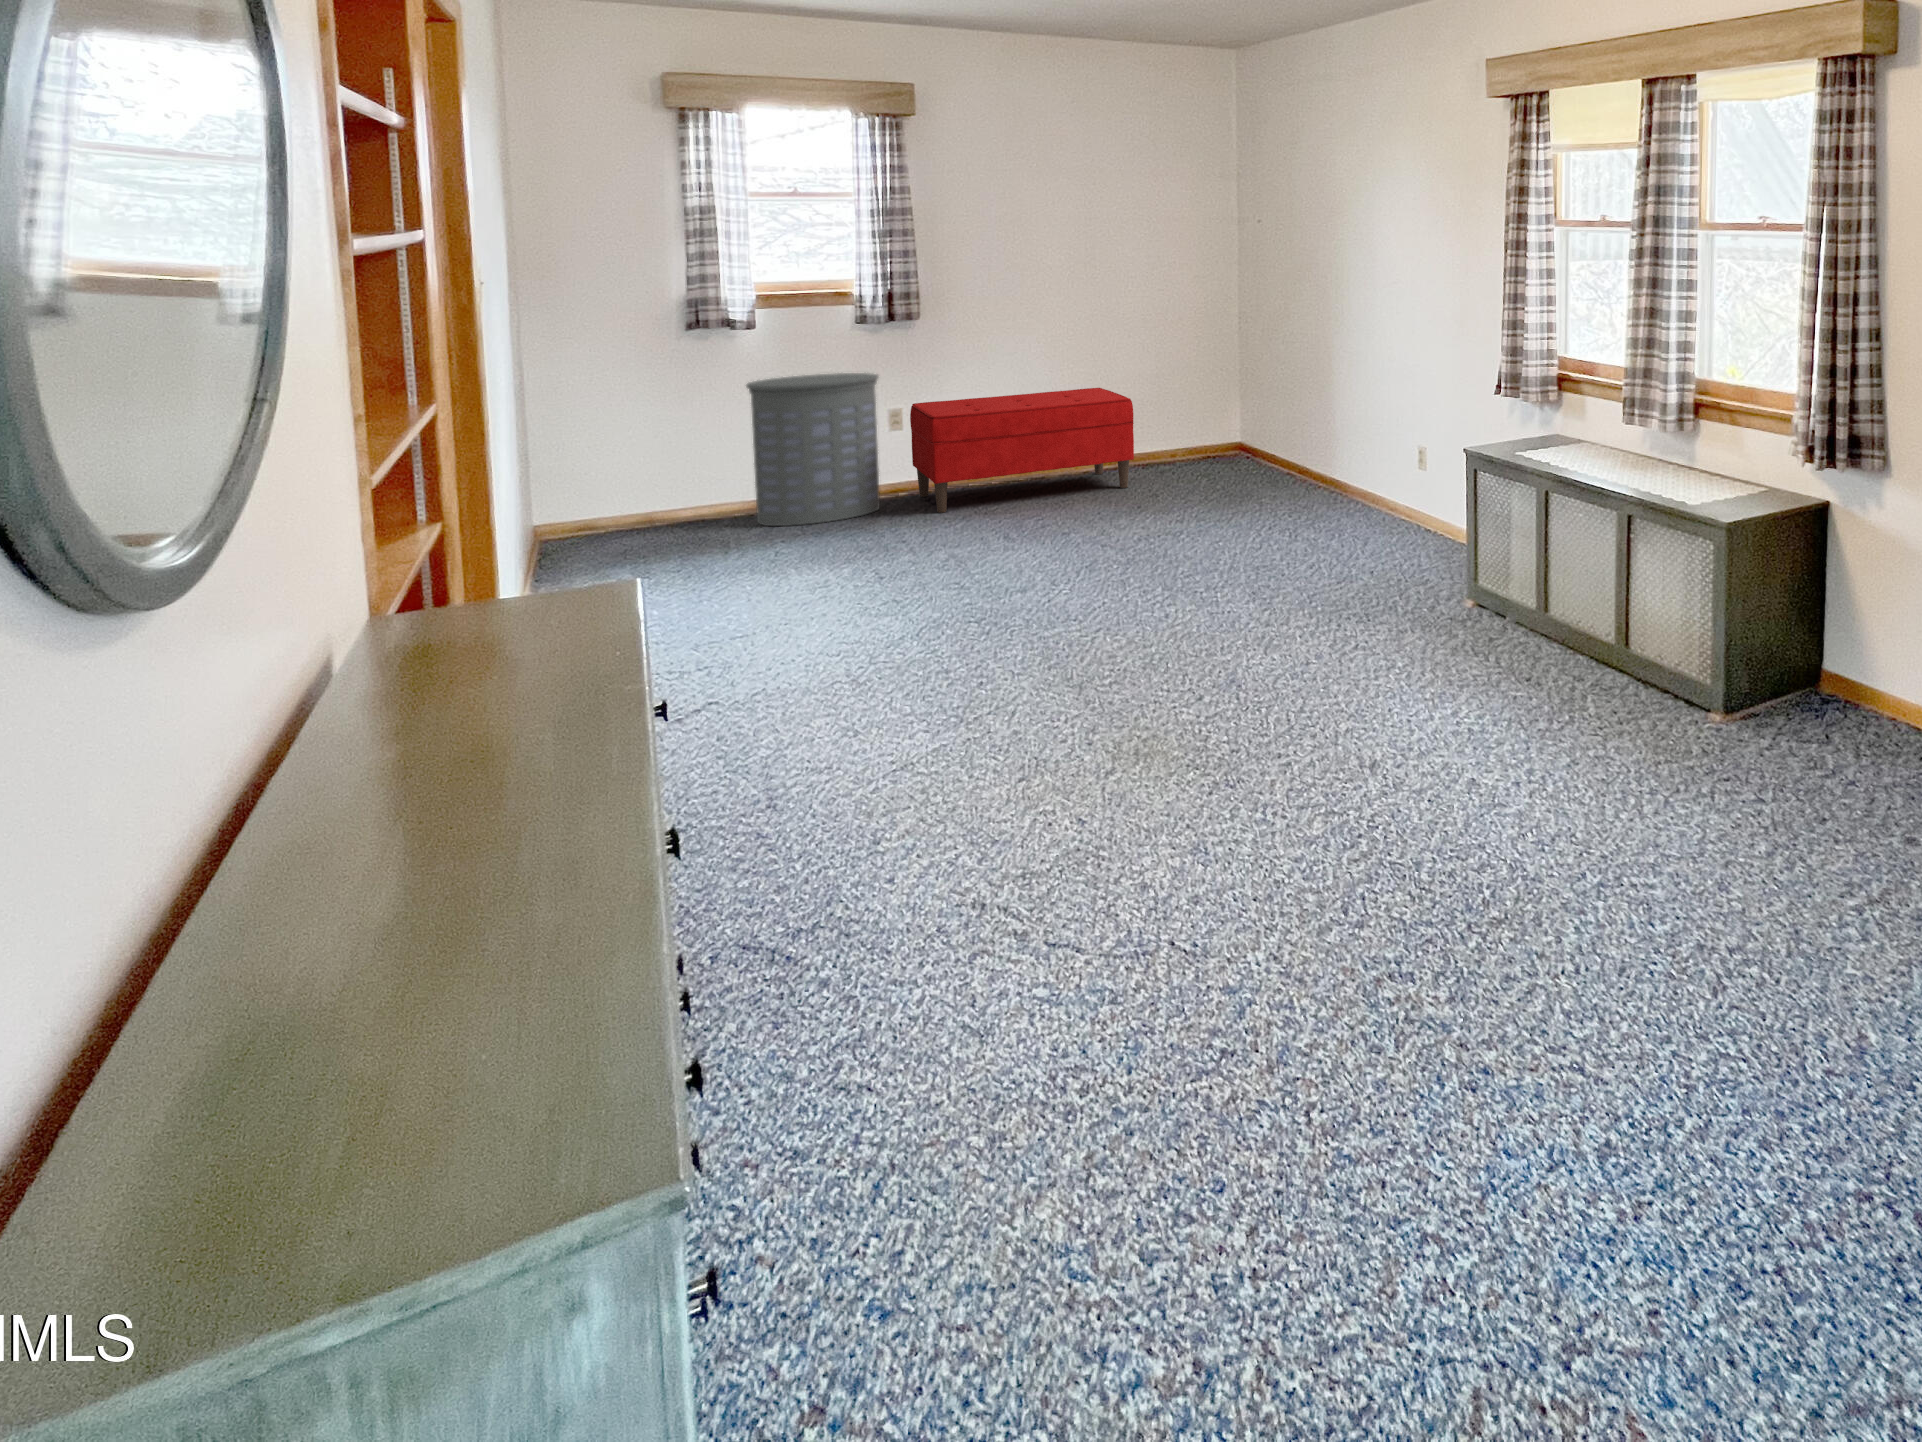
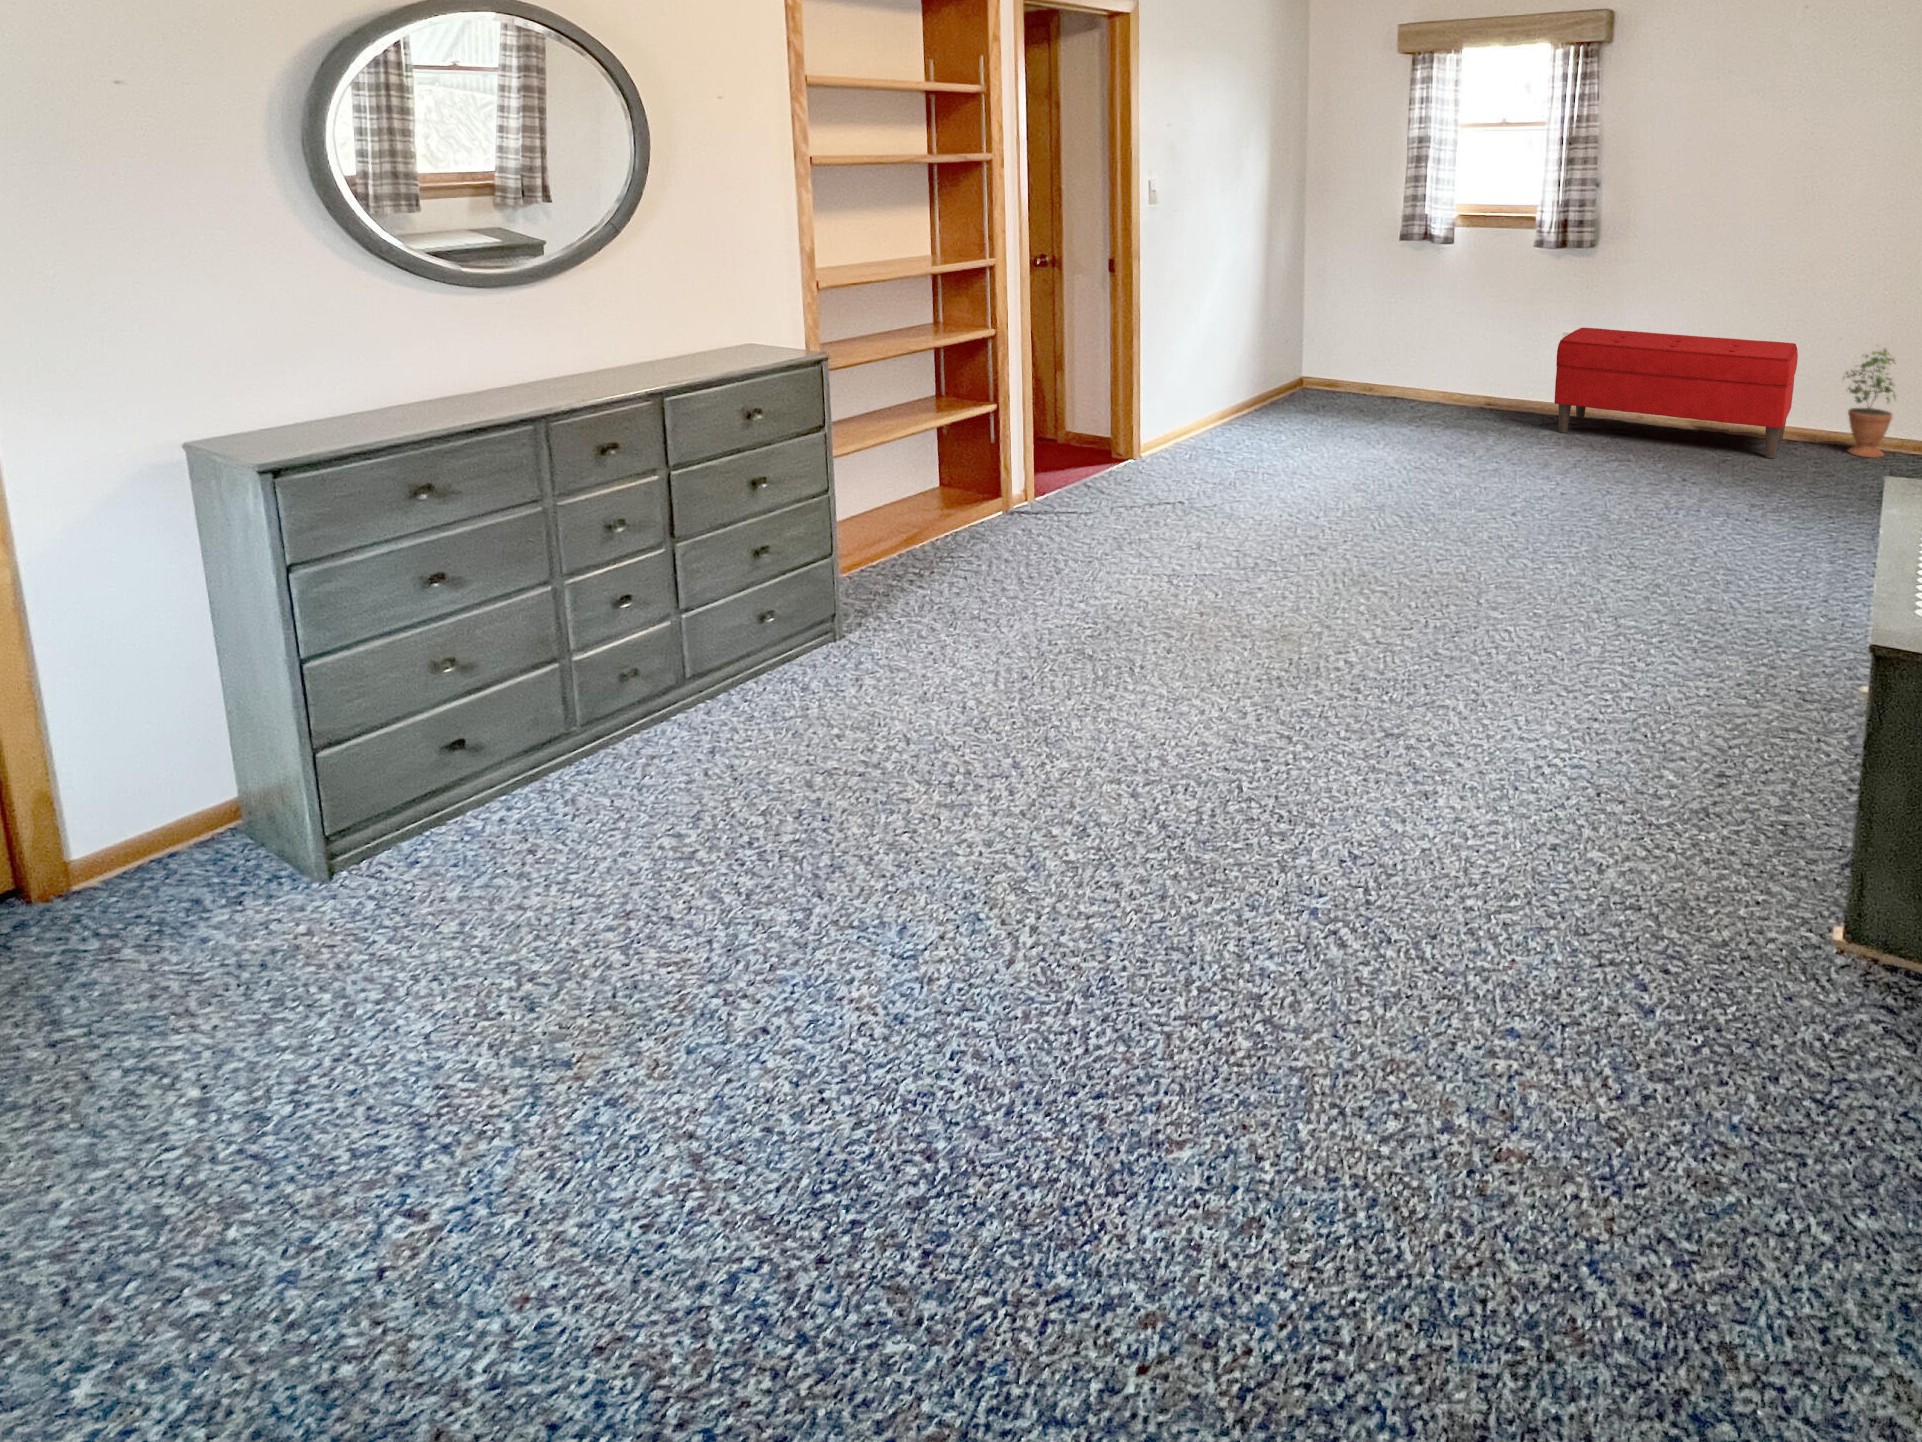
laundry hamper: present [746,373,880,526] -> none [1430,287,1540,418]
potted plant: none [1143,379,1182,471] -> present [1843,349,1896,458]

